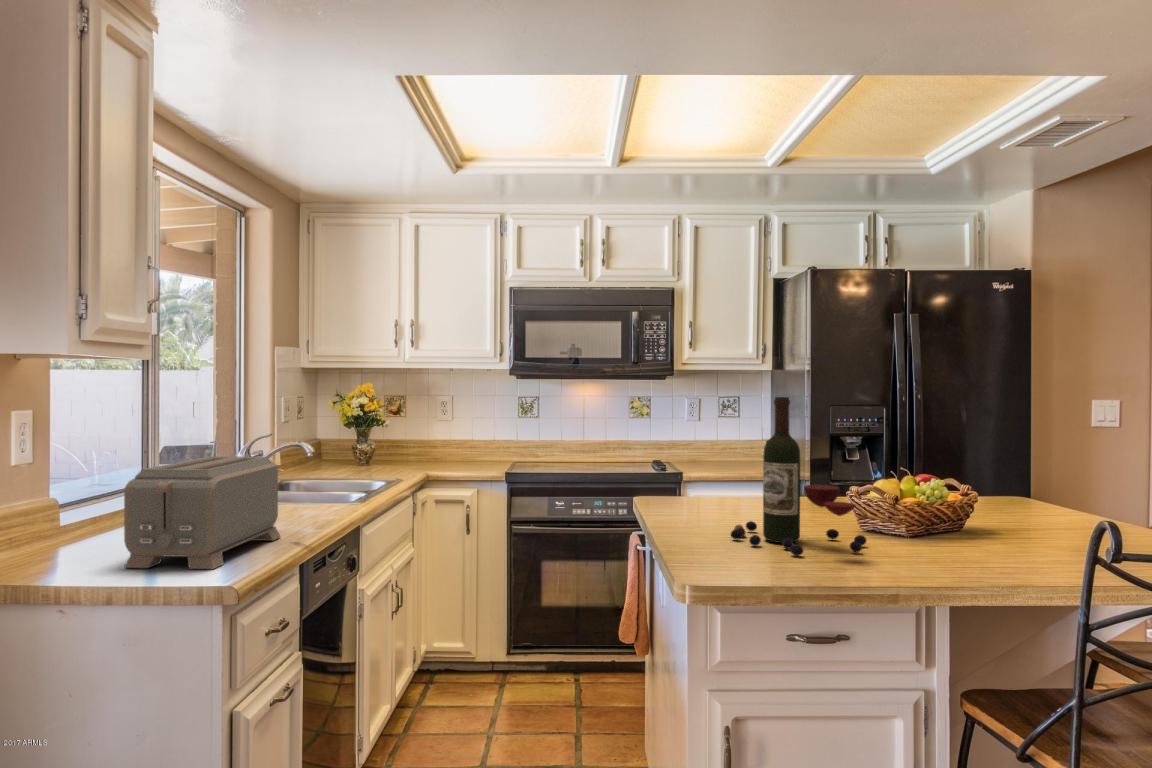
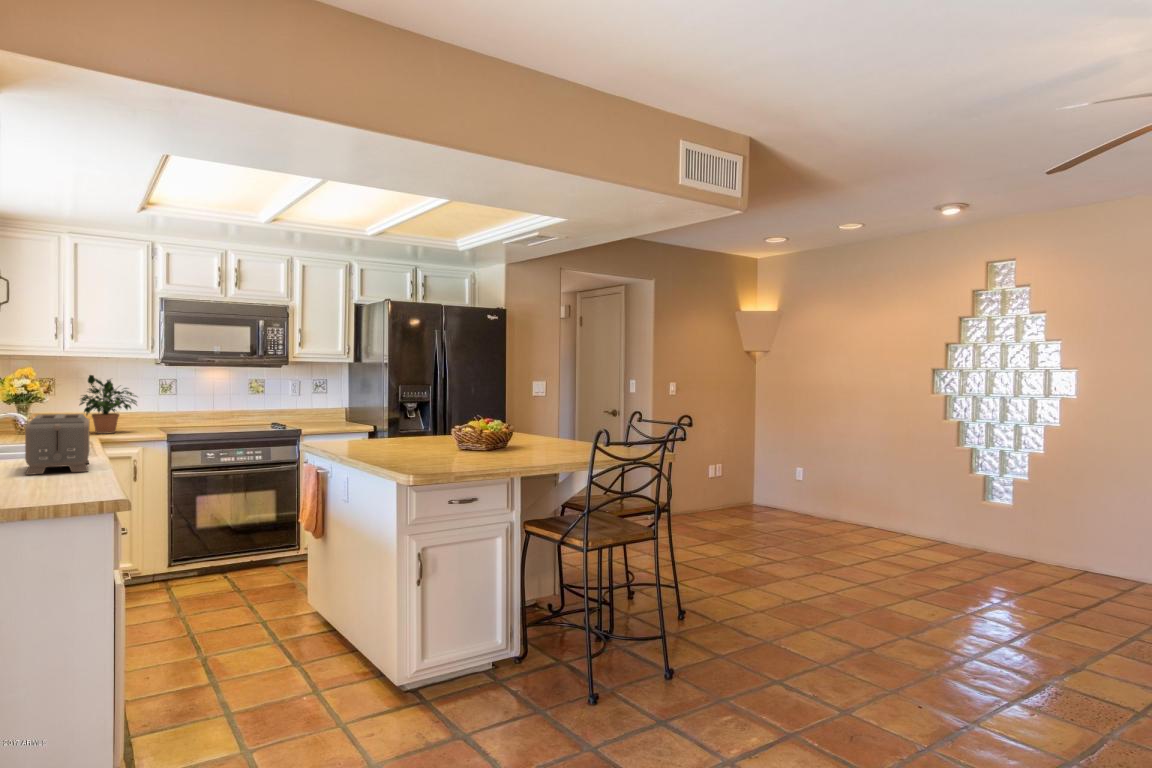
potted plant: none [415,390,492,466] -> present [80,375,137,434]
wine bottle: present [731,397,866,556] -> none [359,378,421,450]

